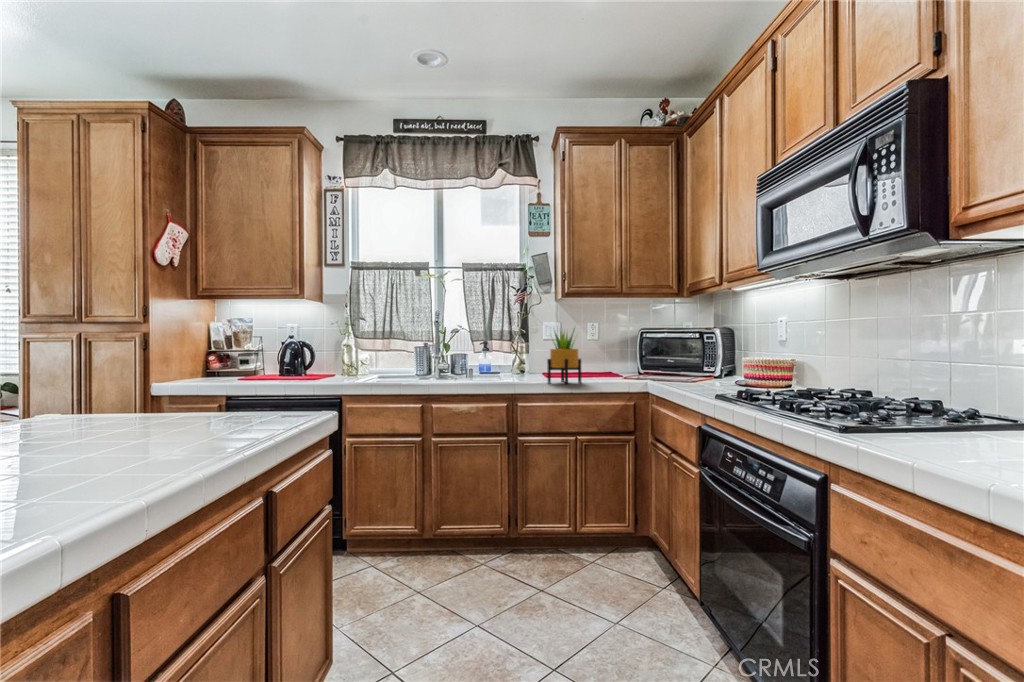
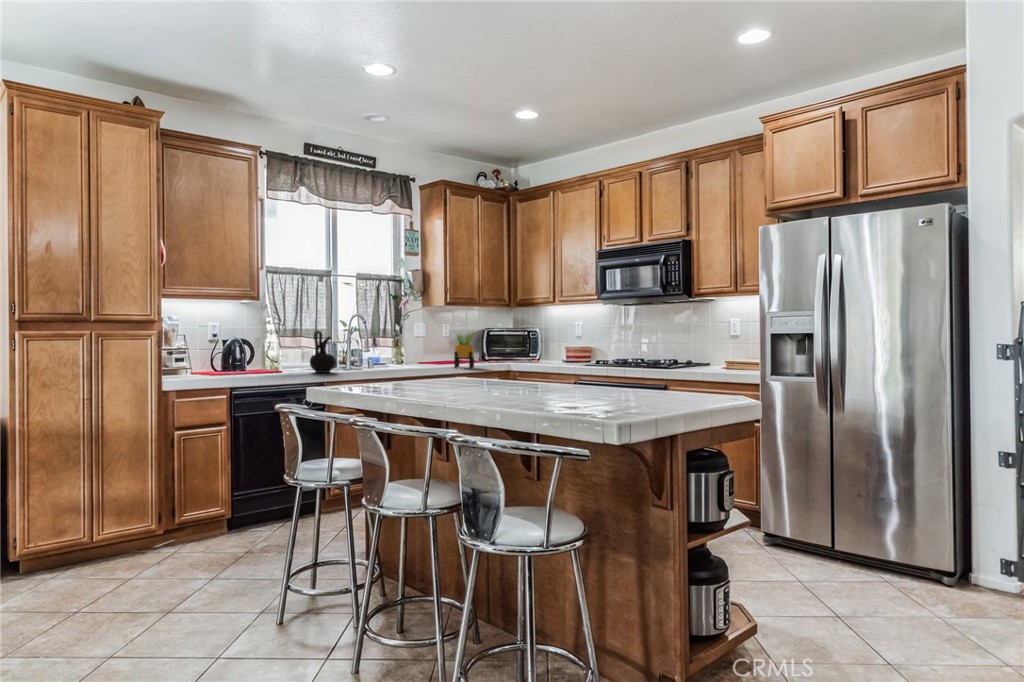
ceramic jug: none [324,330,358,384] -> present [310,331,336,373]

